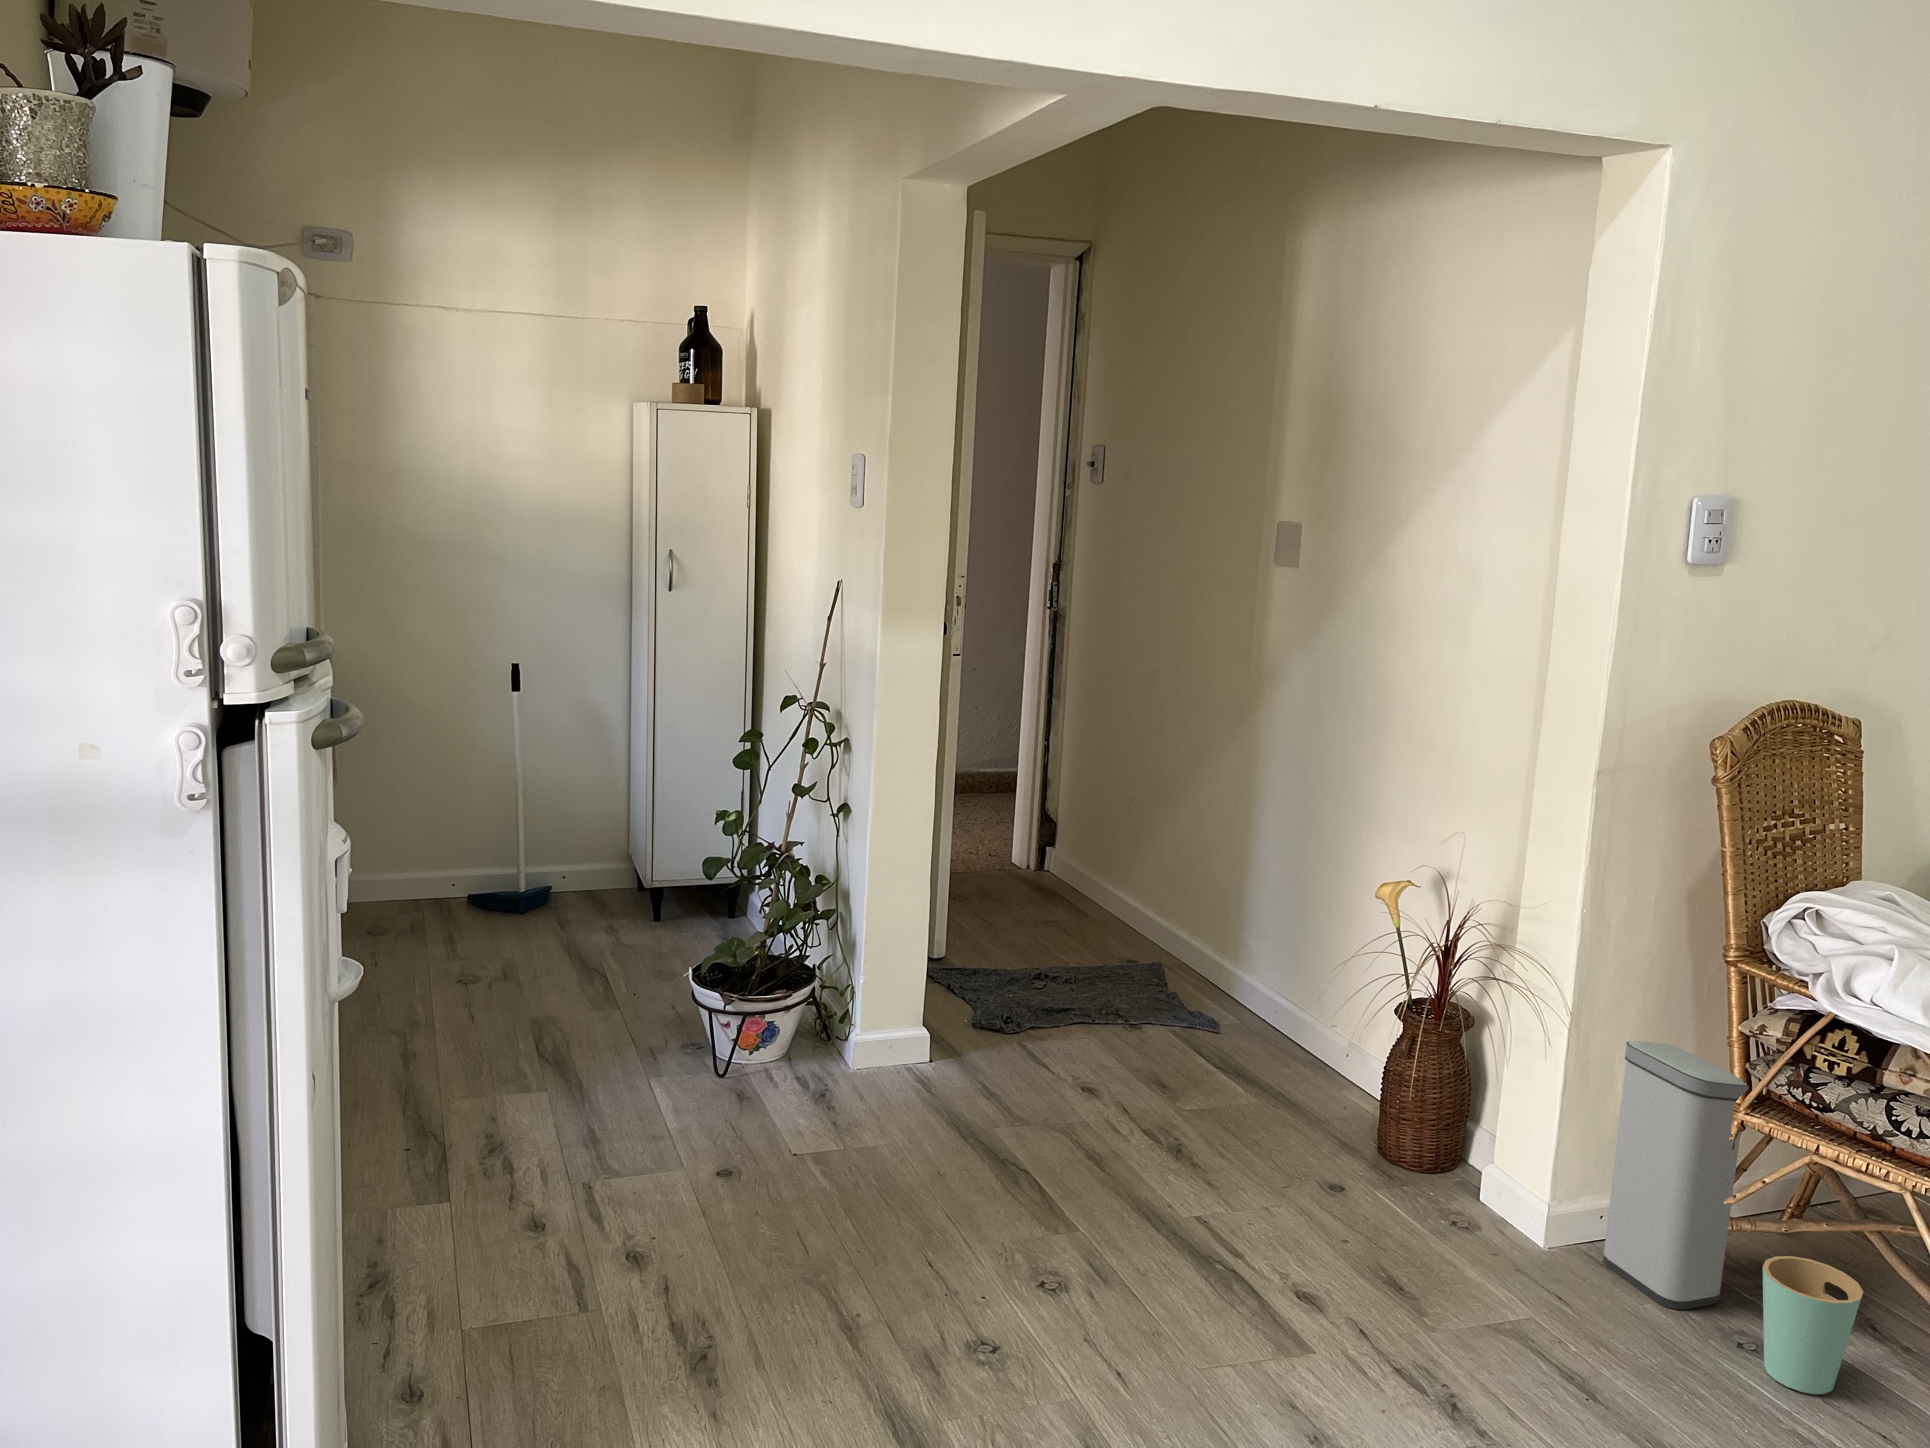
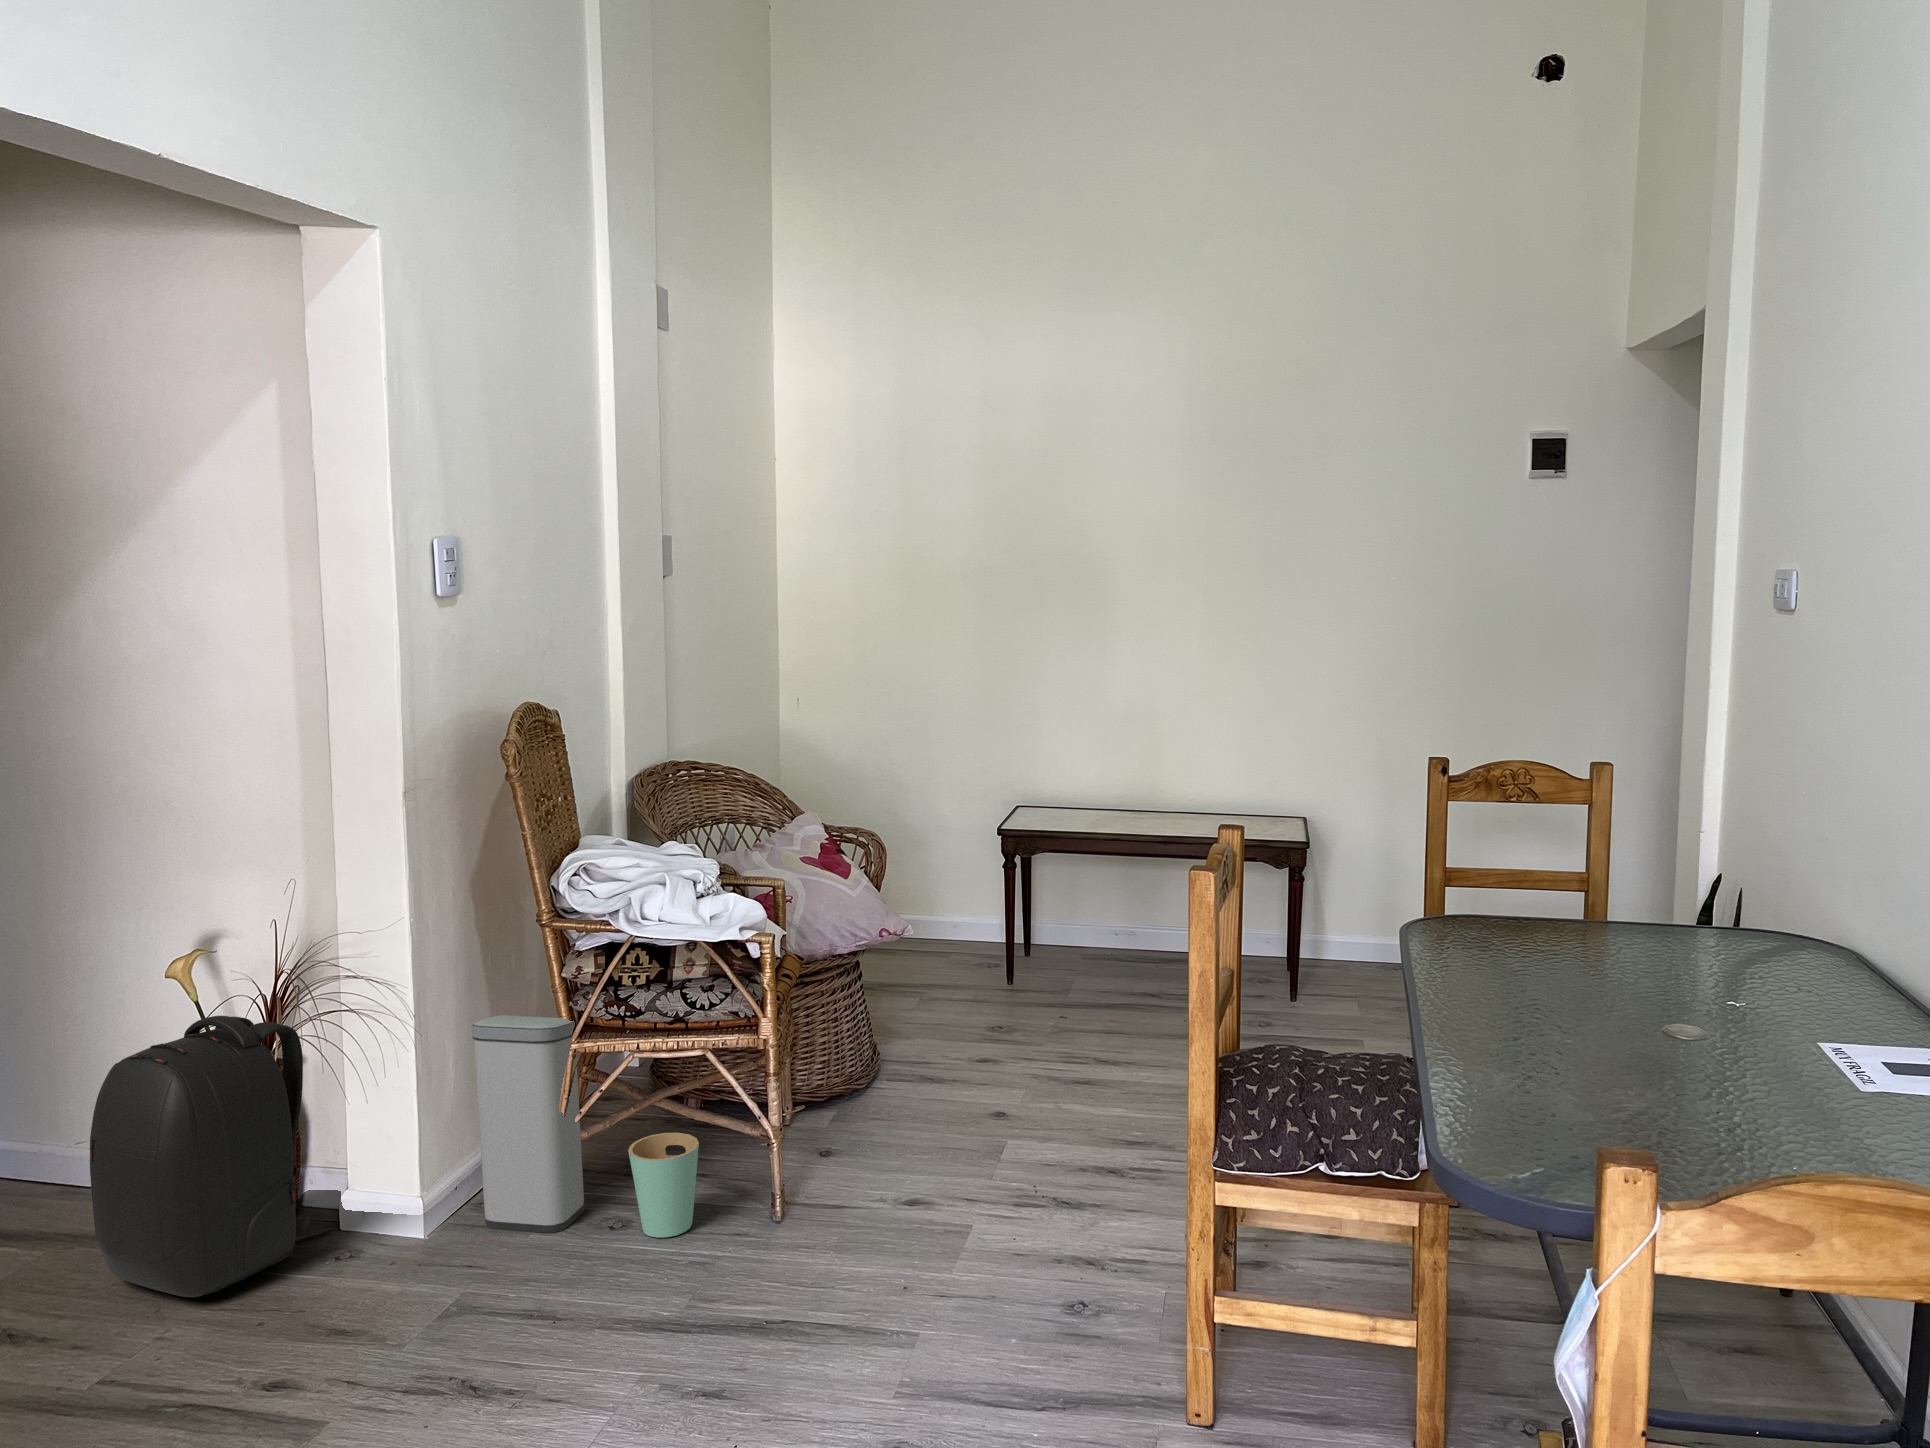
backpack: none [1261,938,1463,1188] -> present [90,1016,333,1297]

